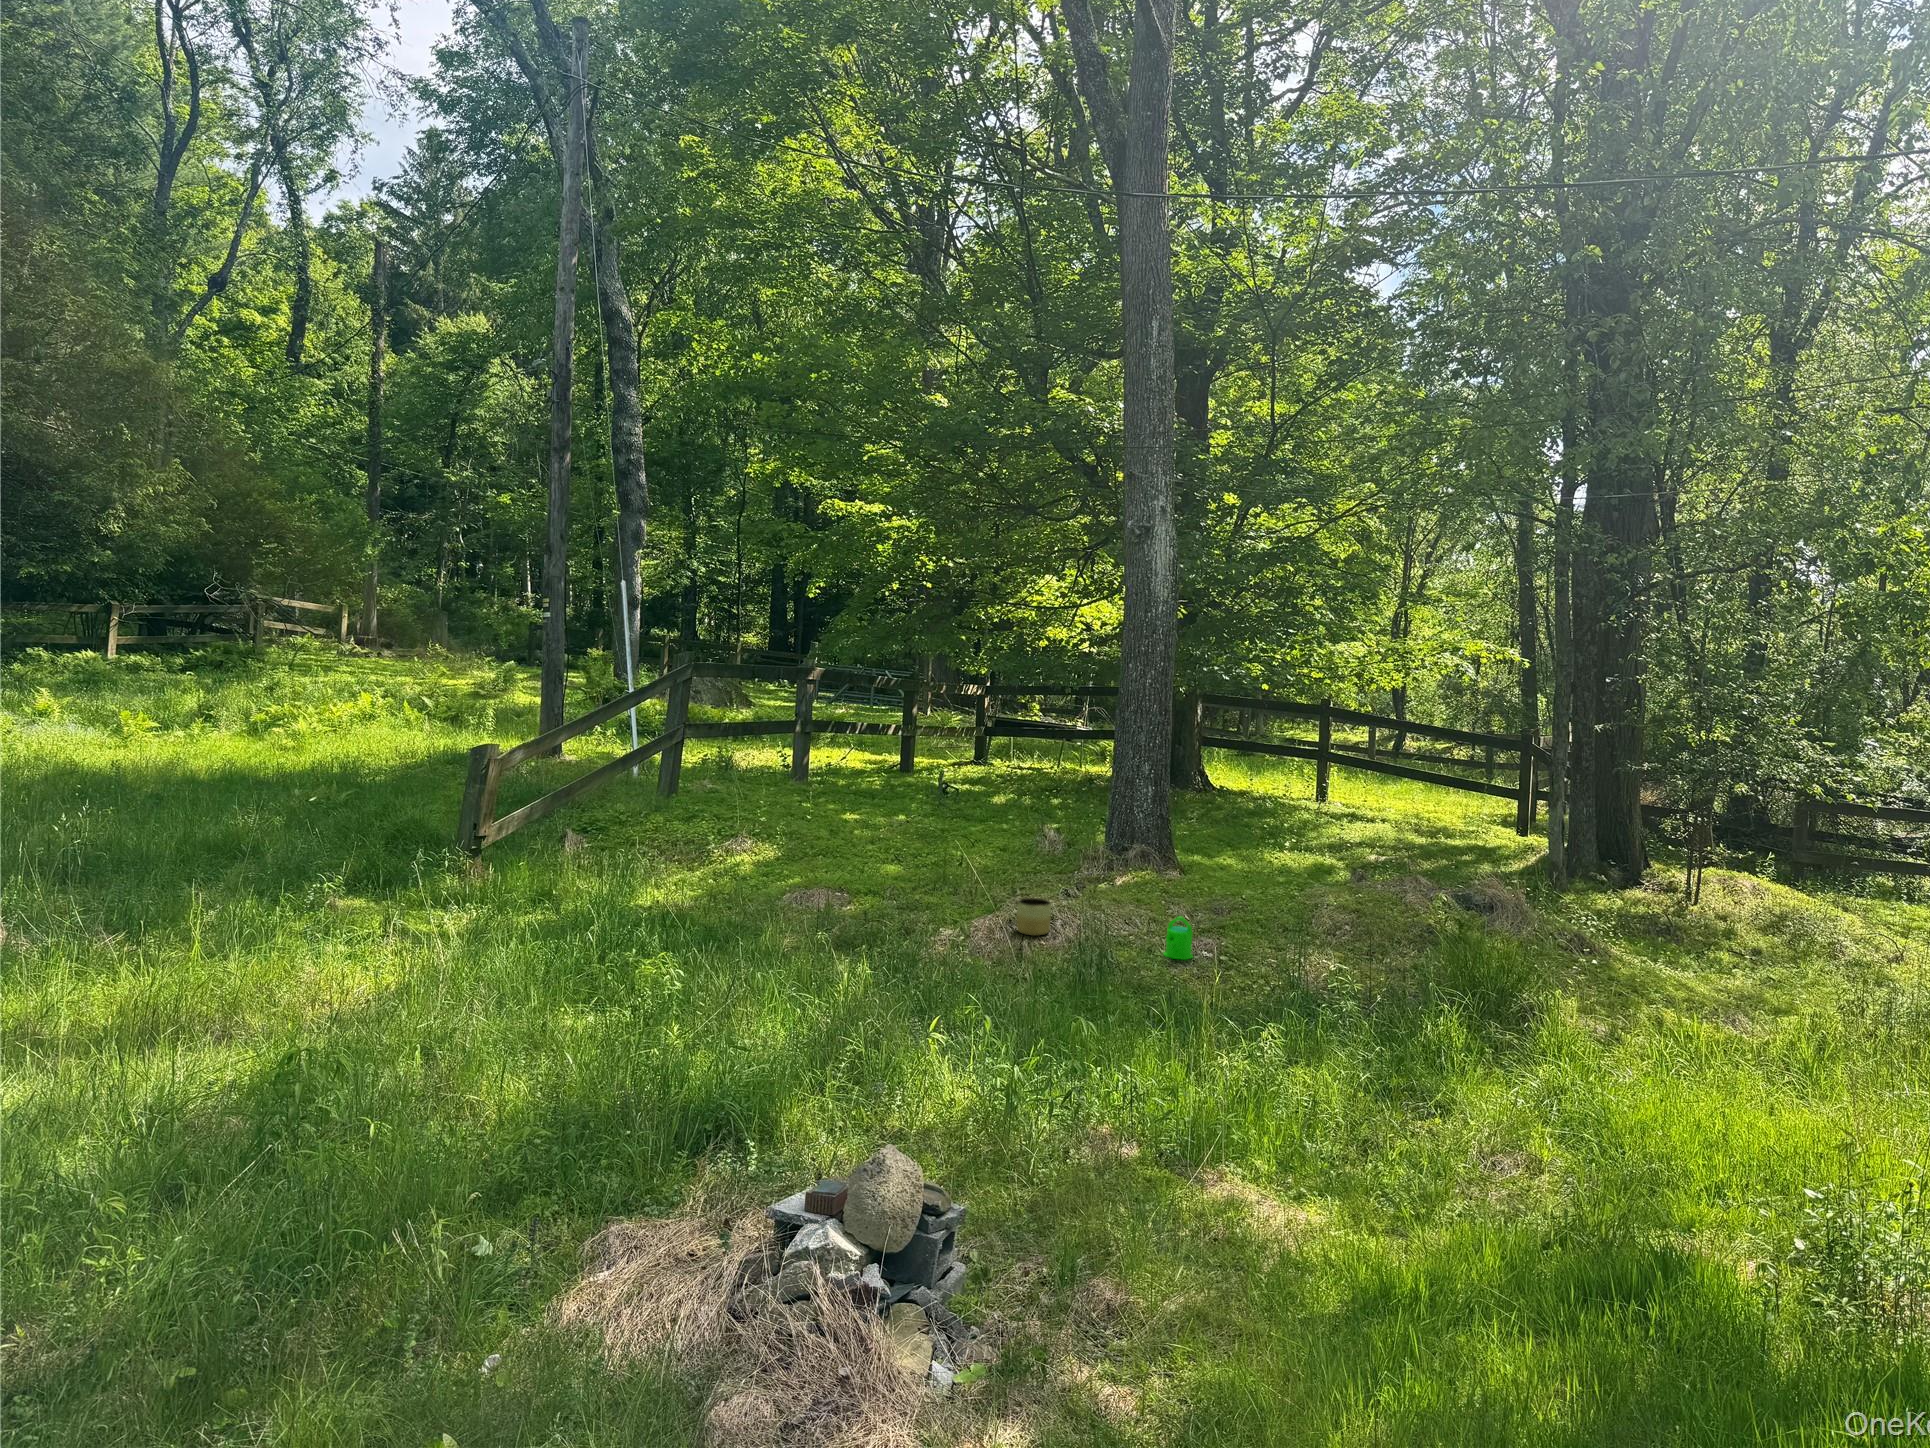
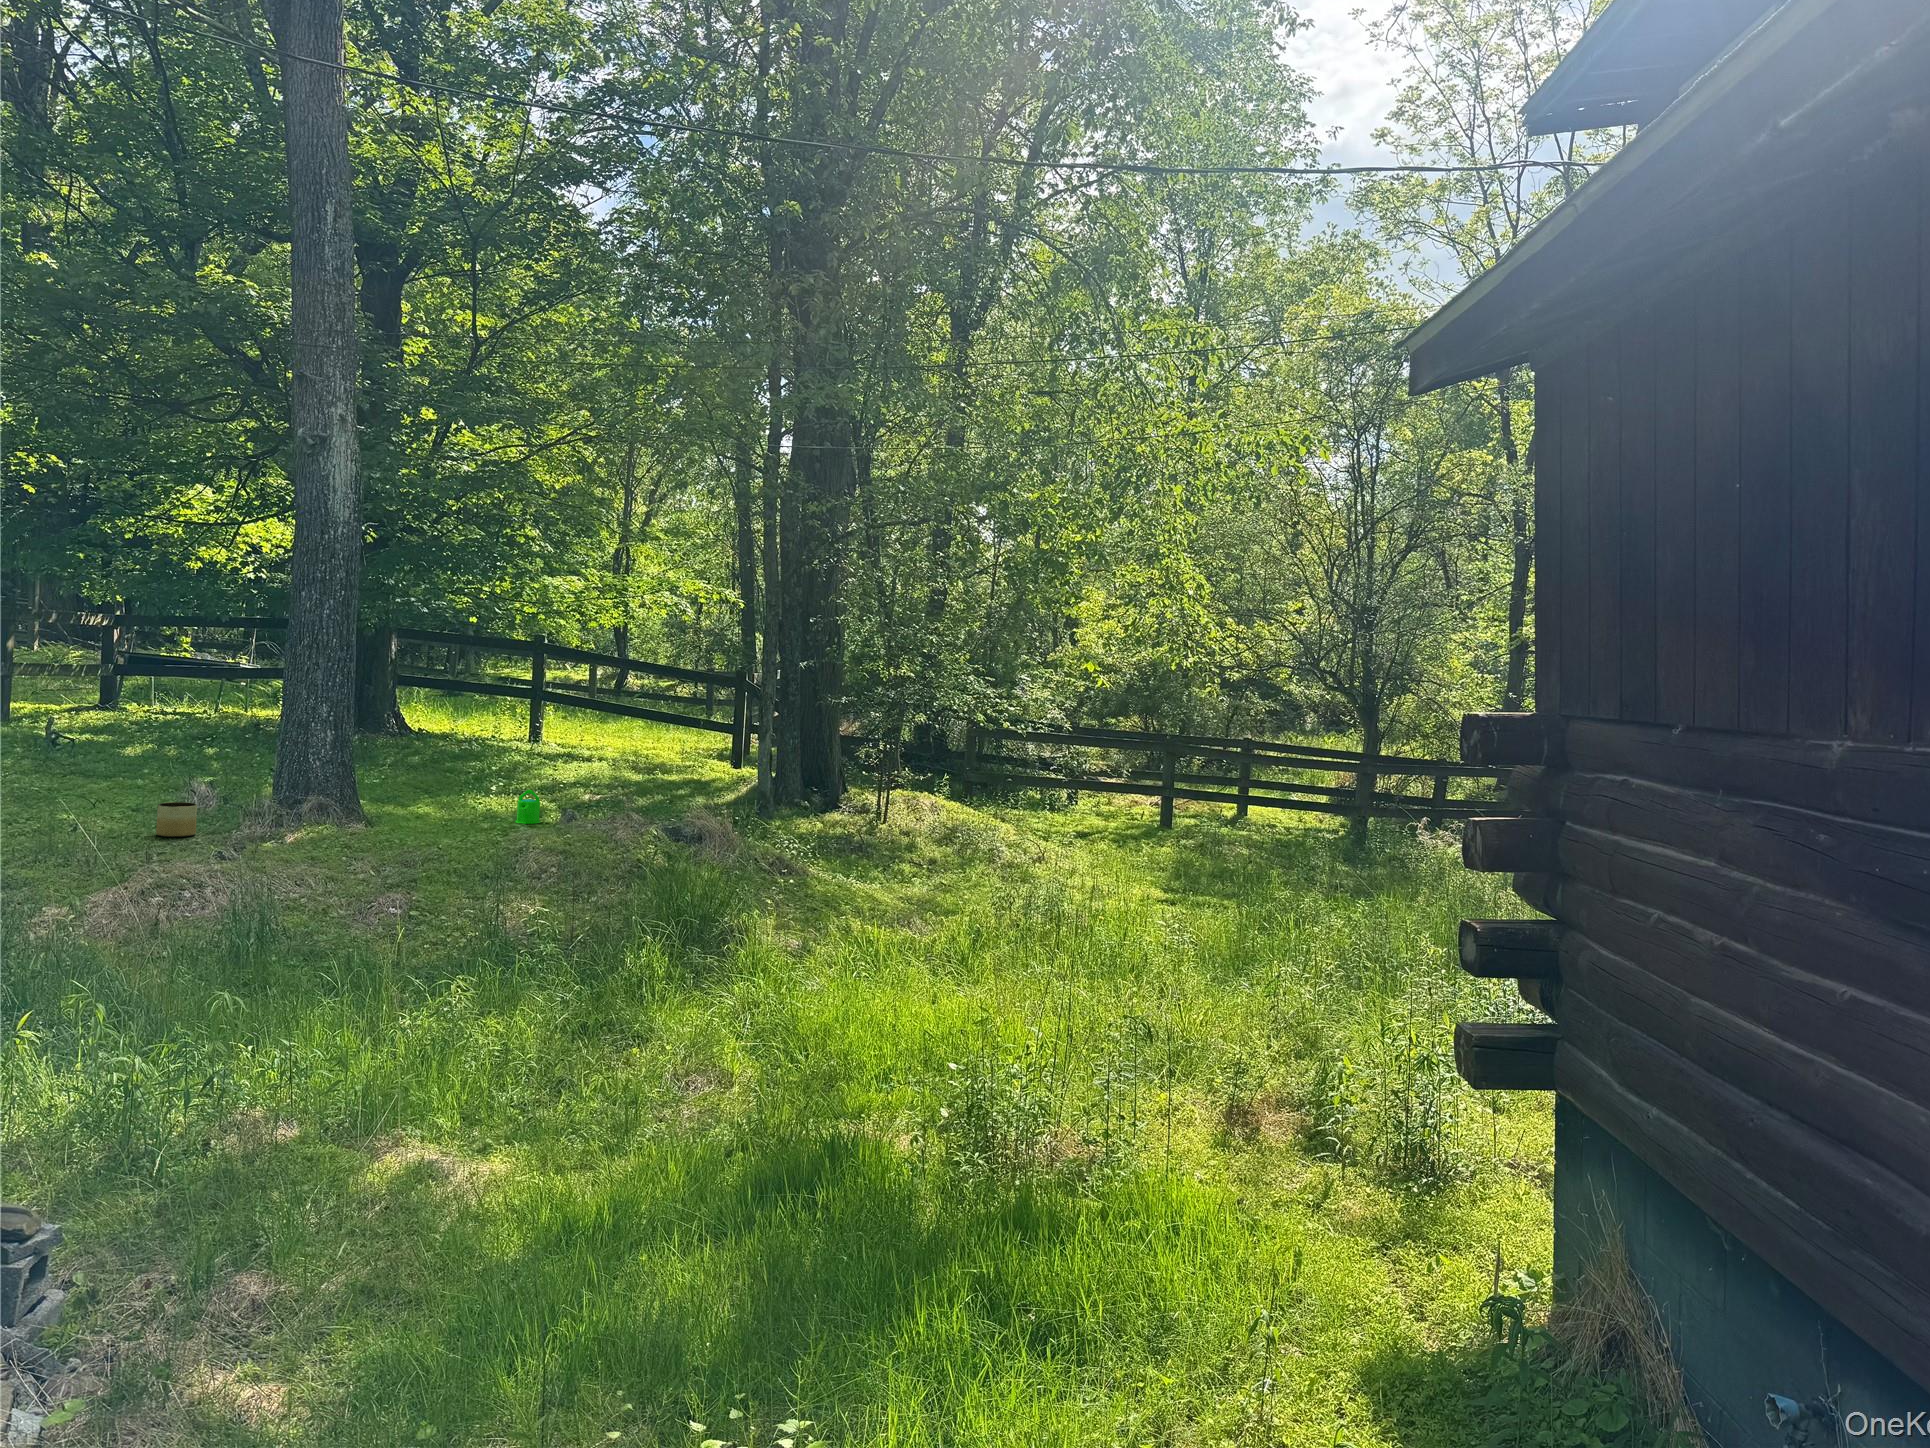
watering can: present [1164,916,1193,960] -> present [515,790,540,824]

